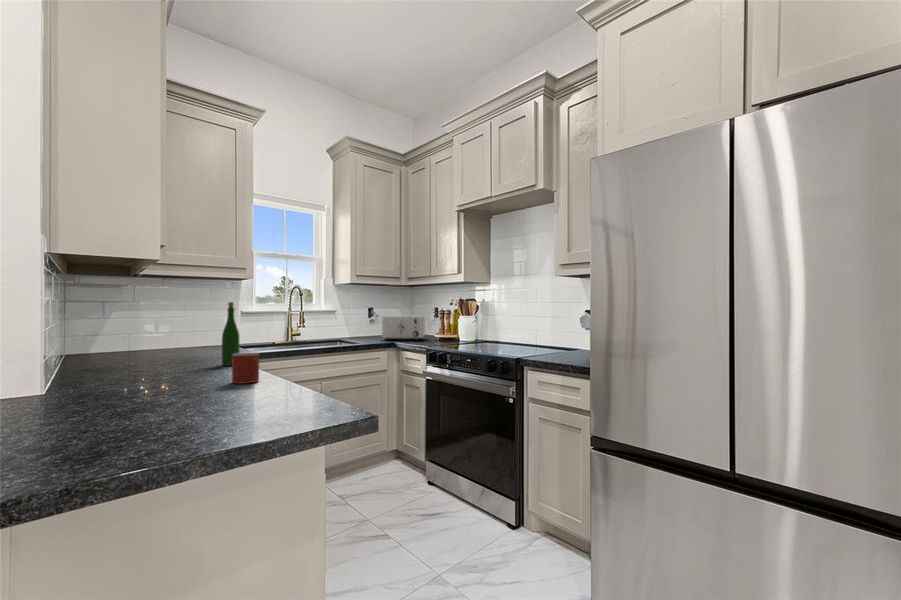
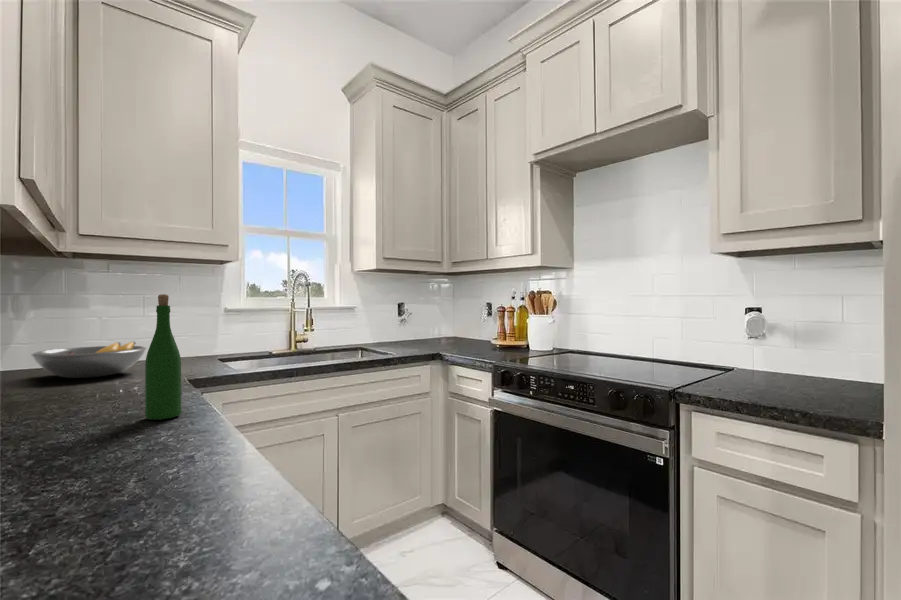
toaster: present [382,316,425,340] -> none [420,314,477,348]
fruit bowl: none [132,332,199,353] -> present [32,341,146,378]
mug: present [232,353,259,384] -> none [81,433,170,543]

